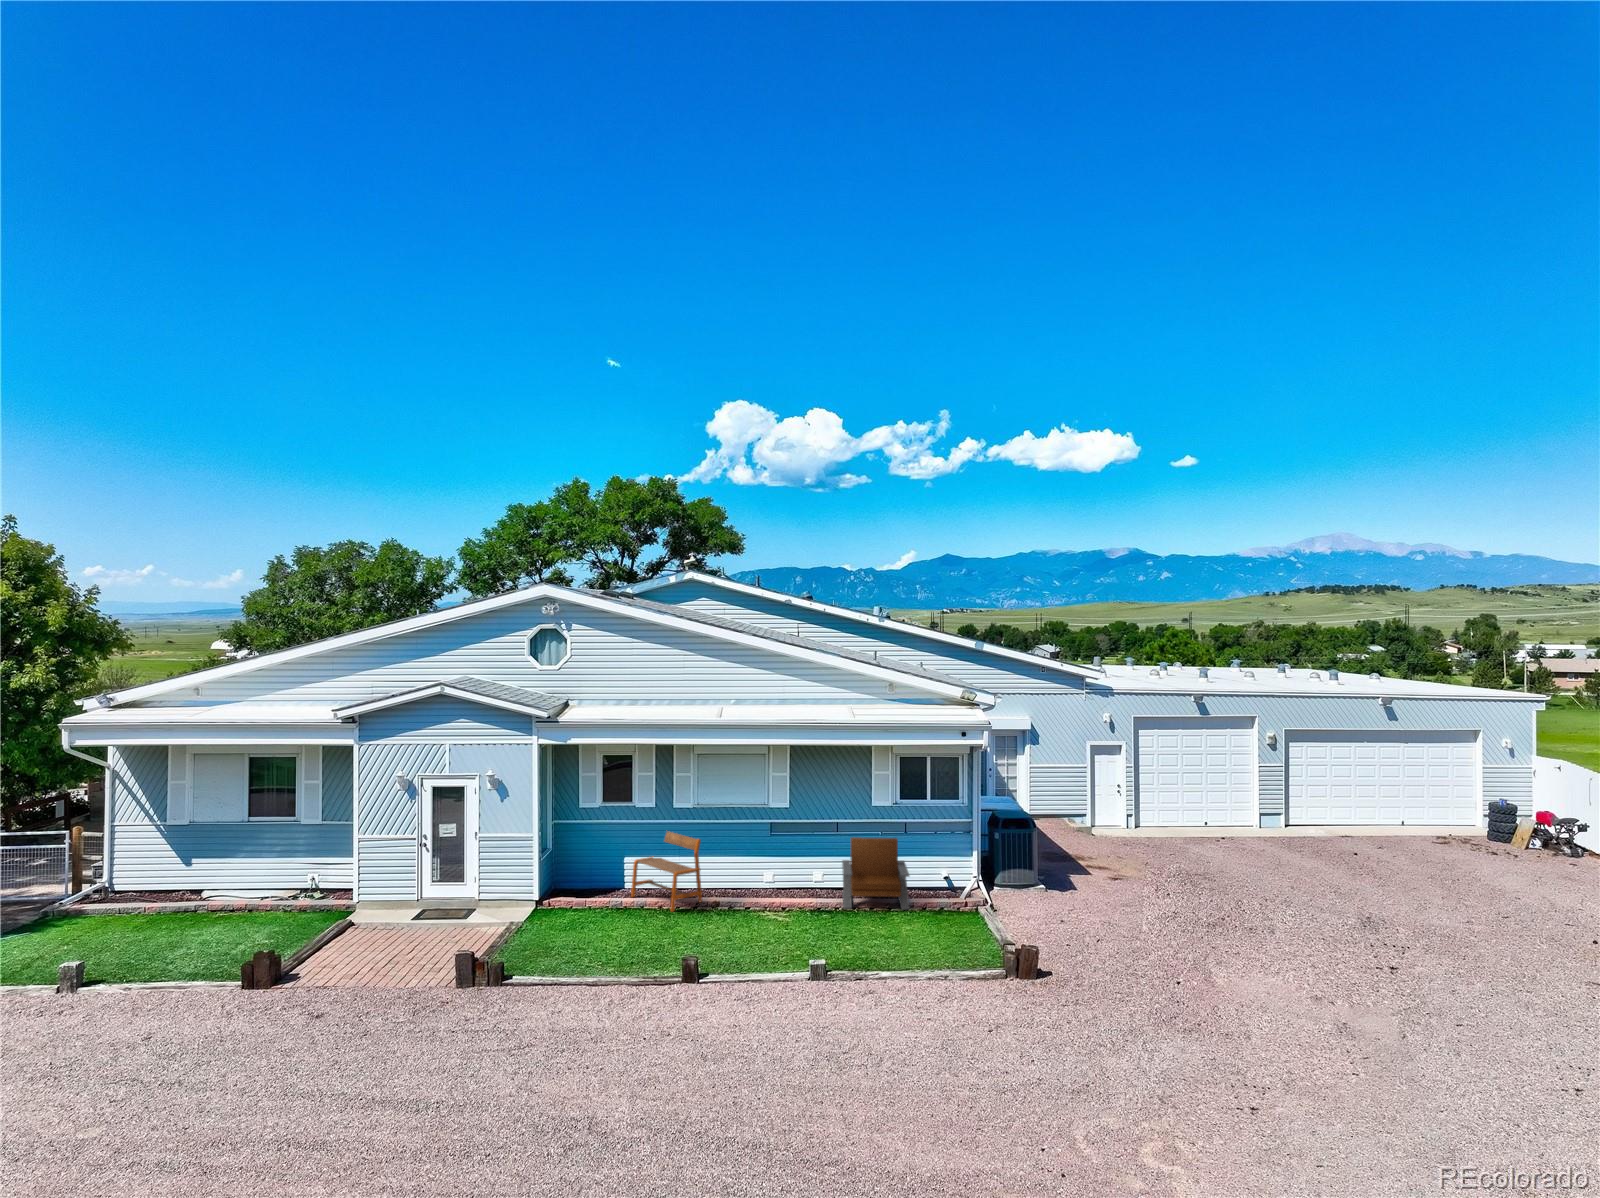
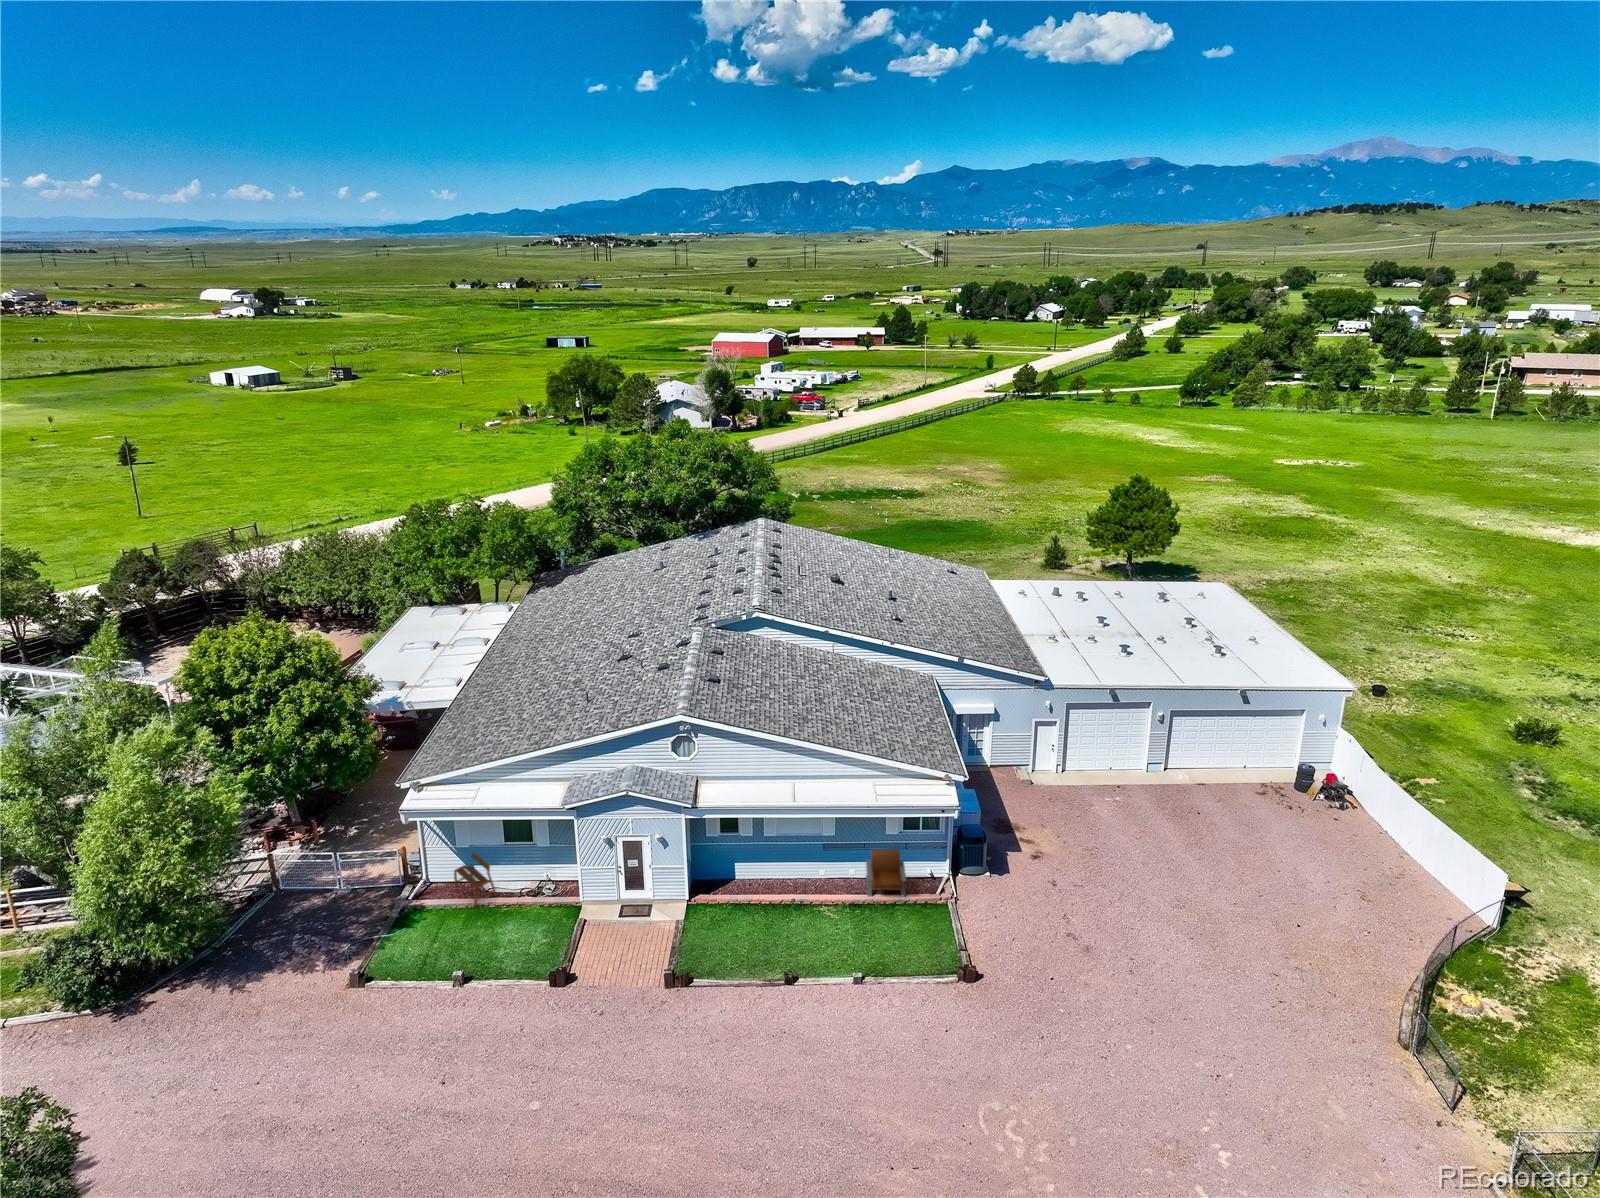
bench: present [631,831,702,912] -> present [454,852,496,906]

